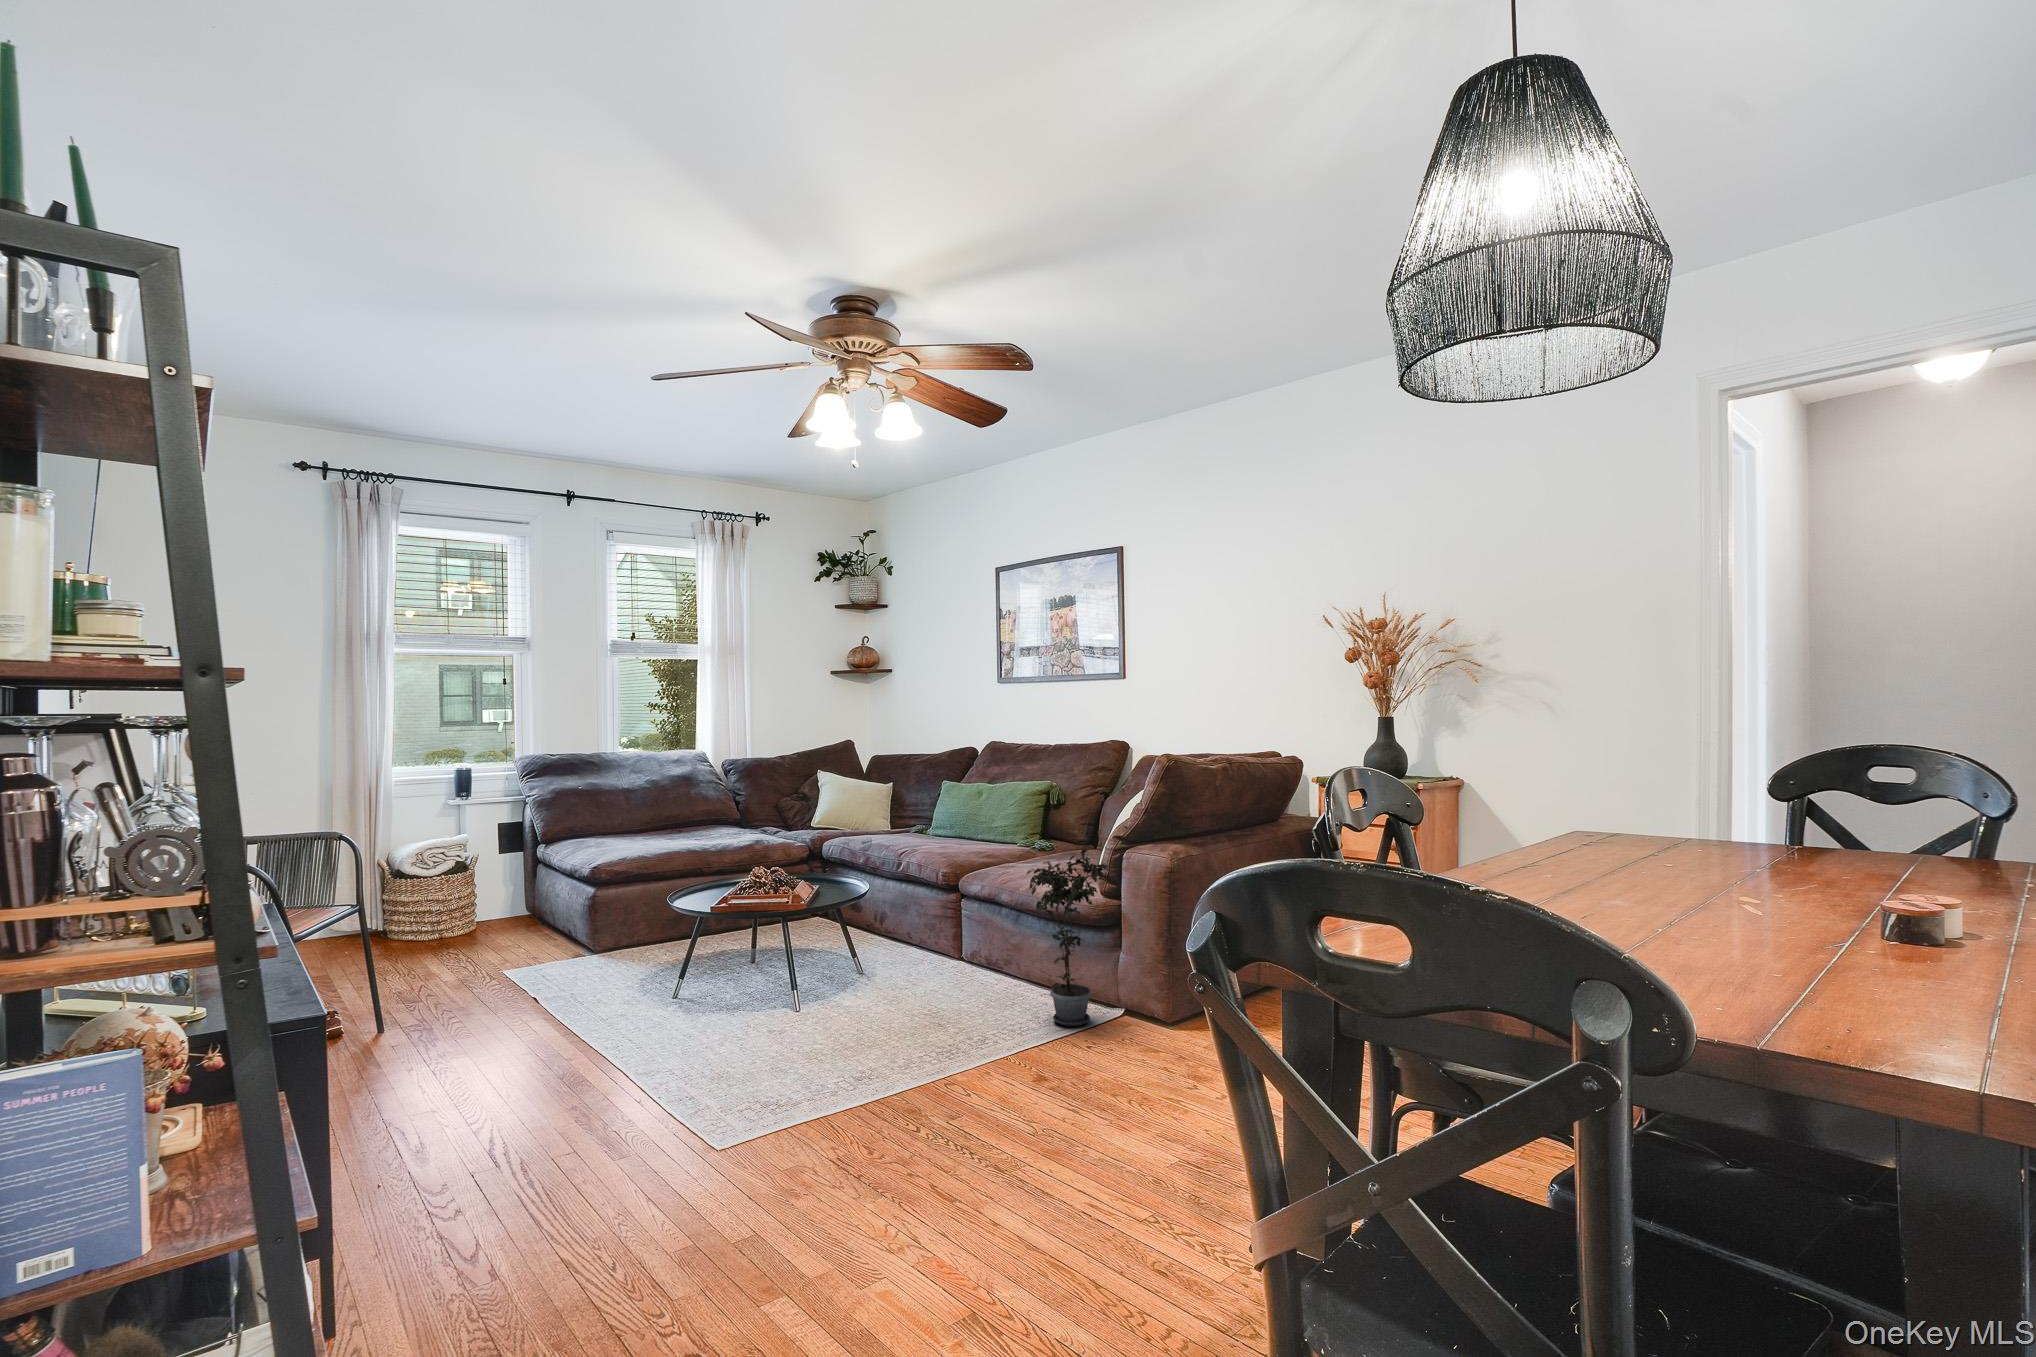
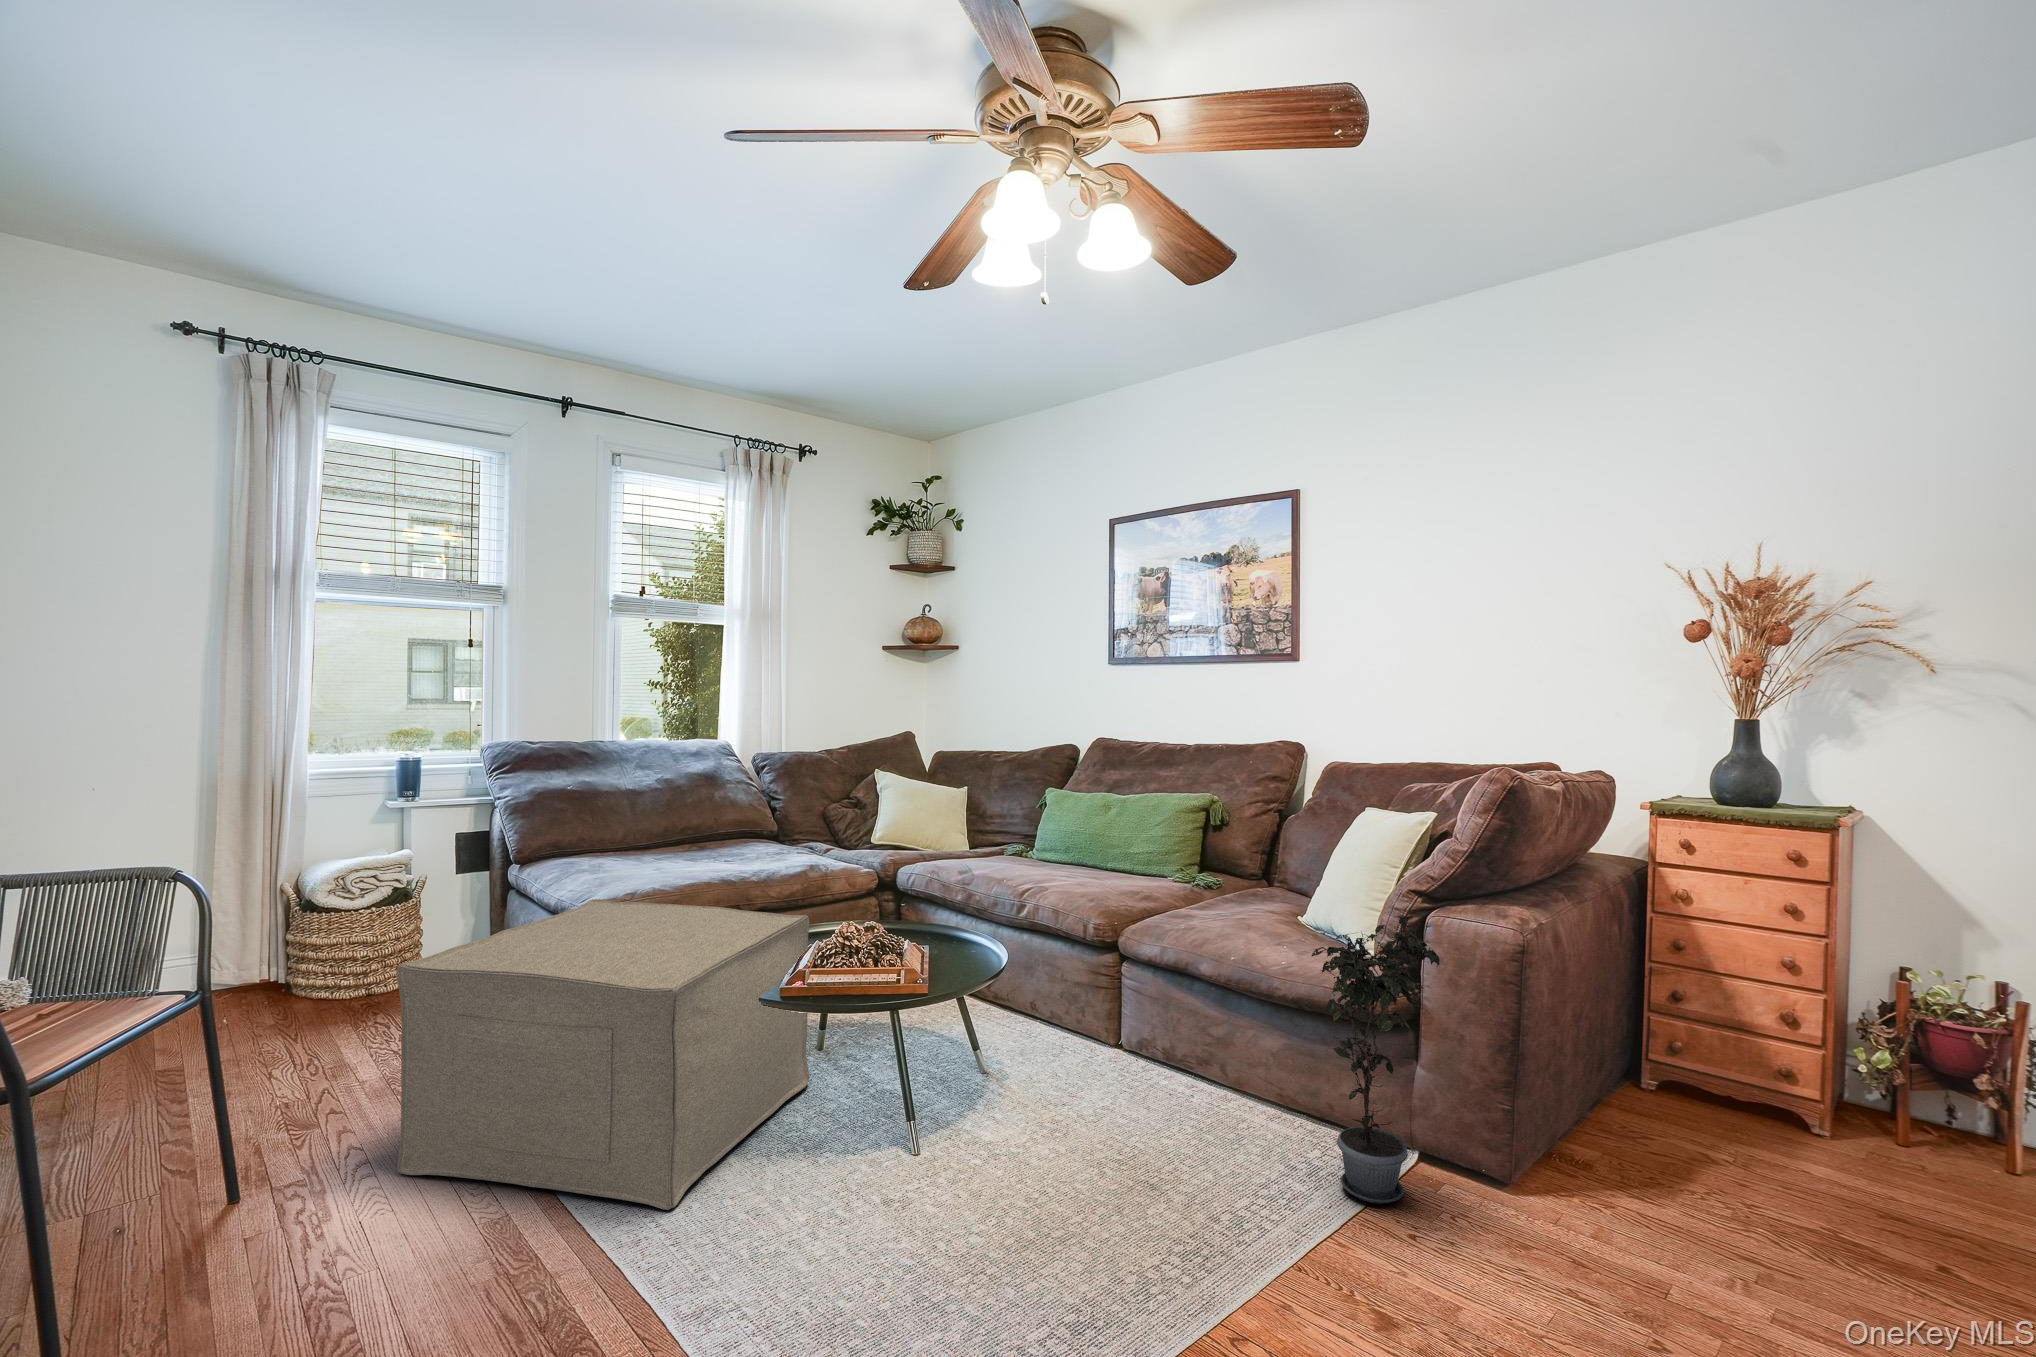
ottoman: none [472,860,739,1032] -> present [396,899,809,1210]

